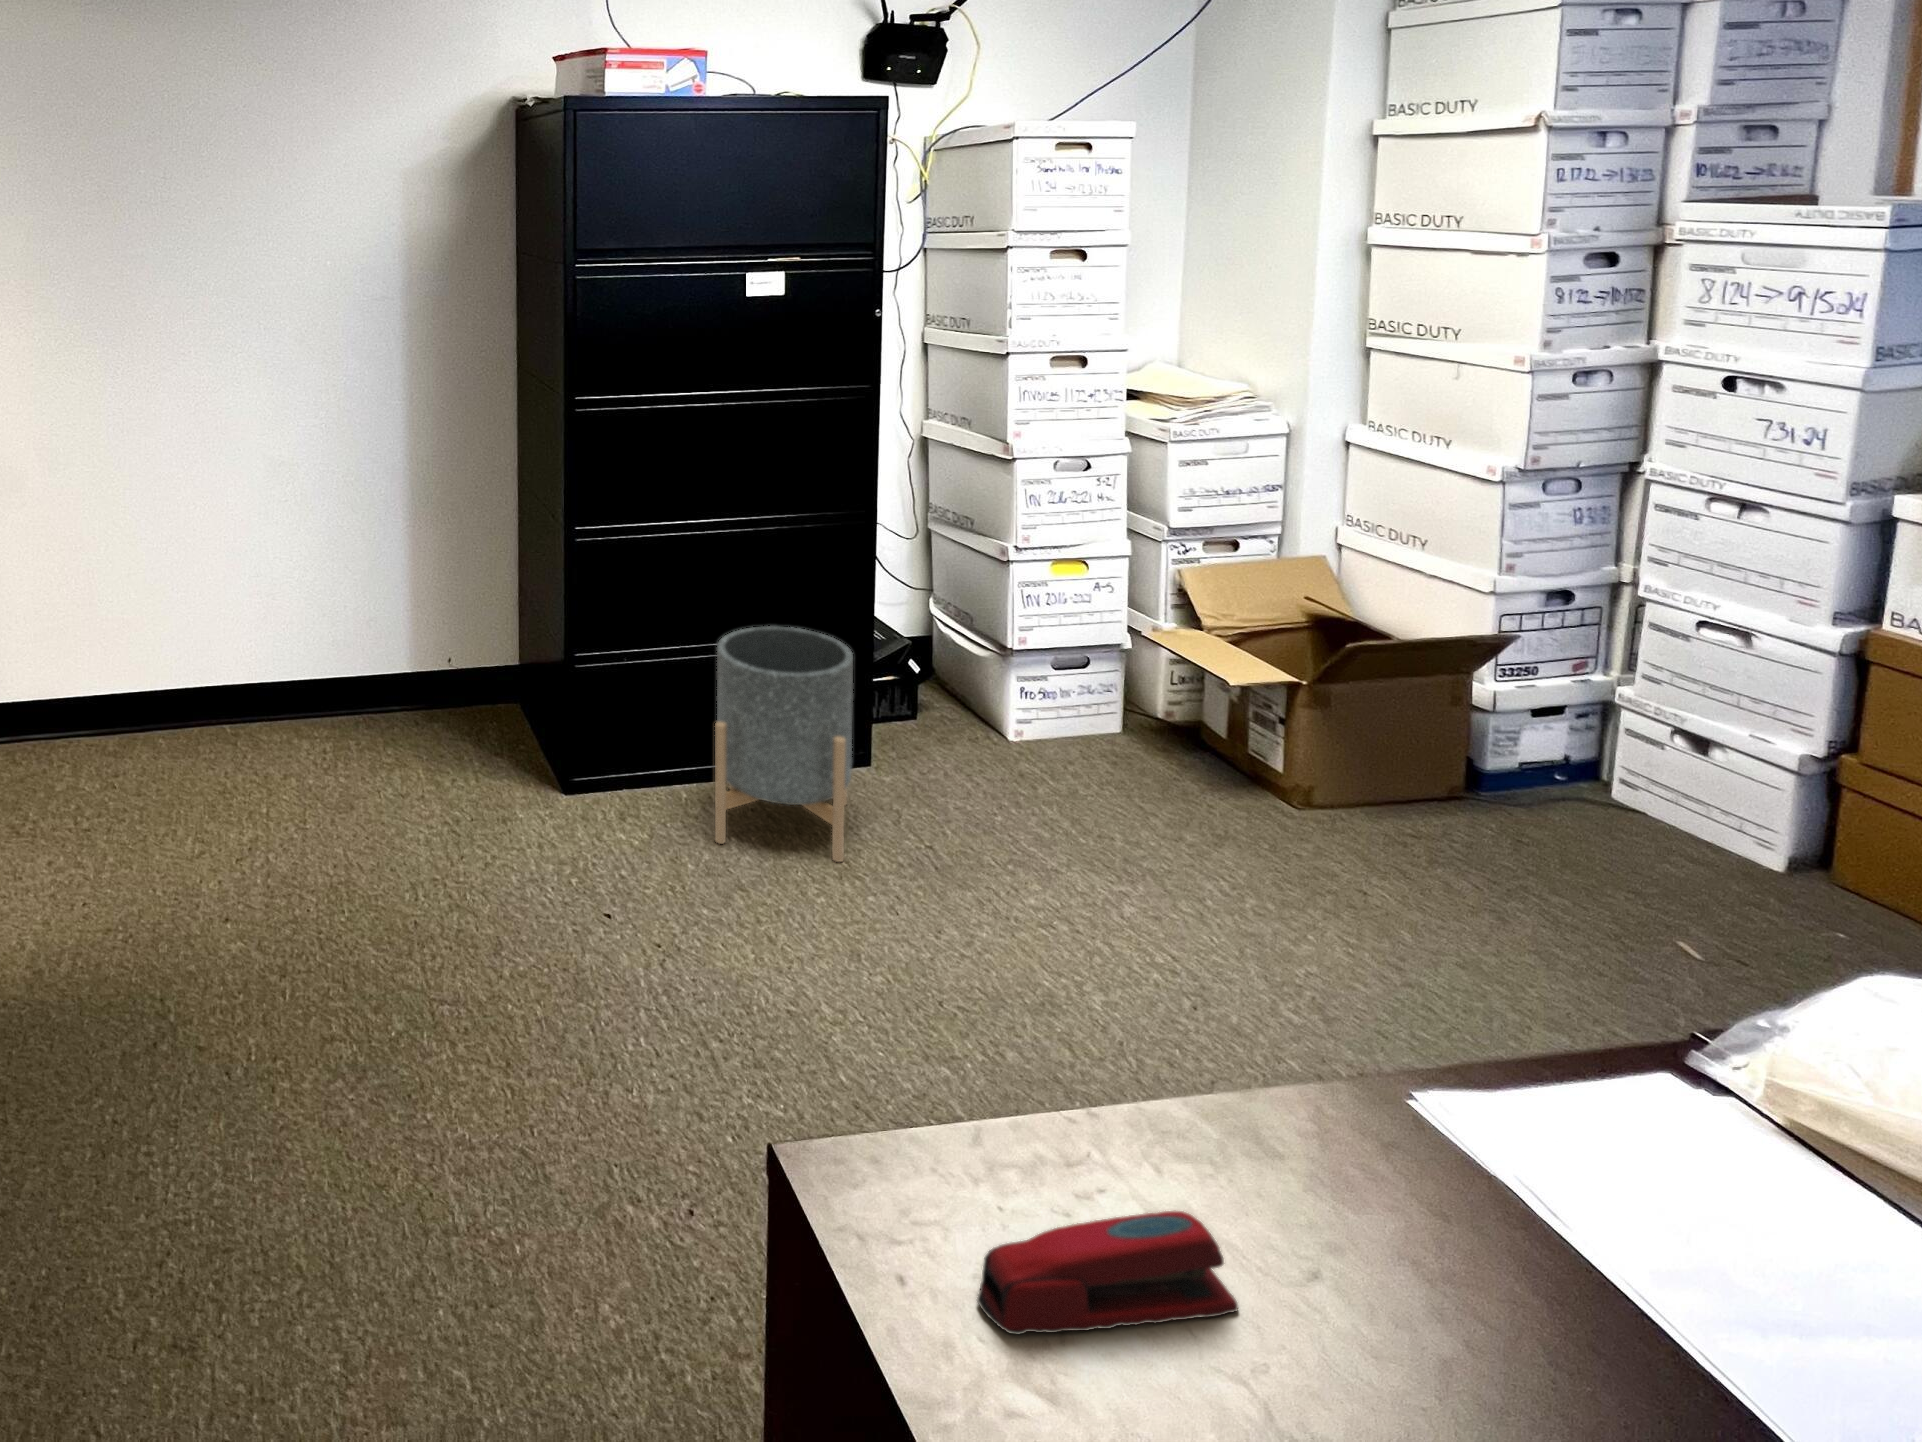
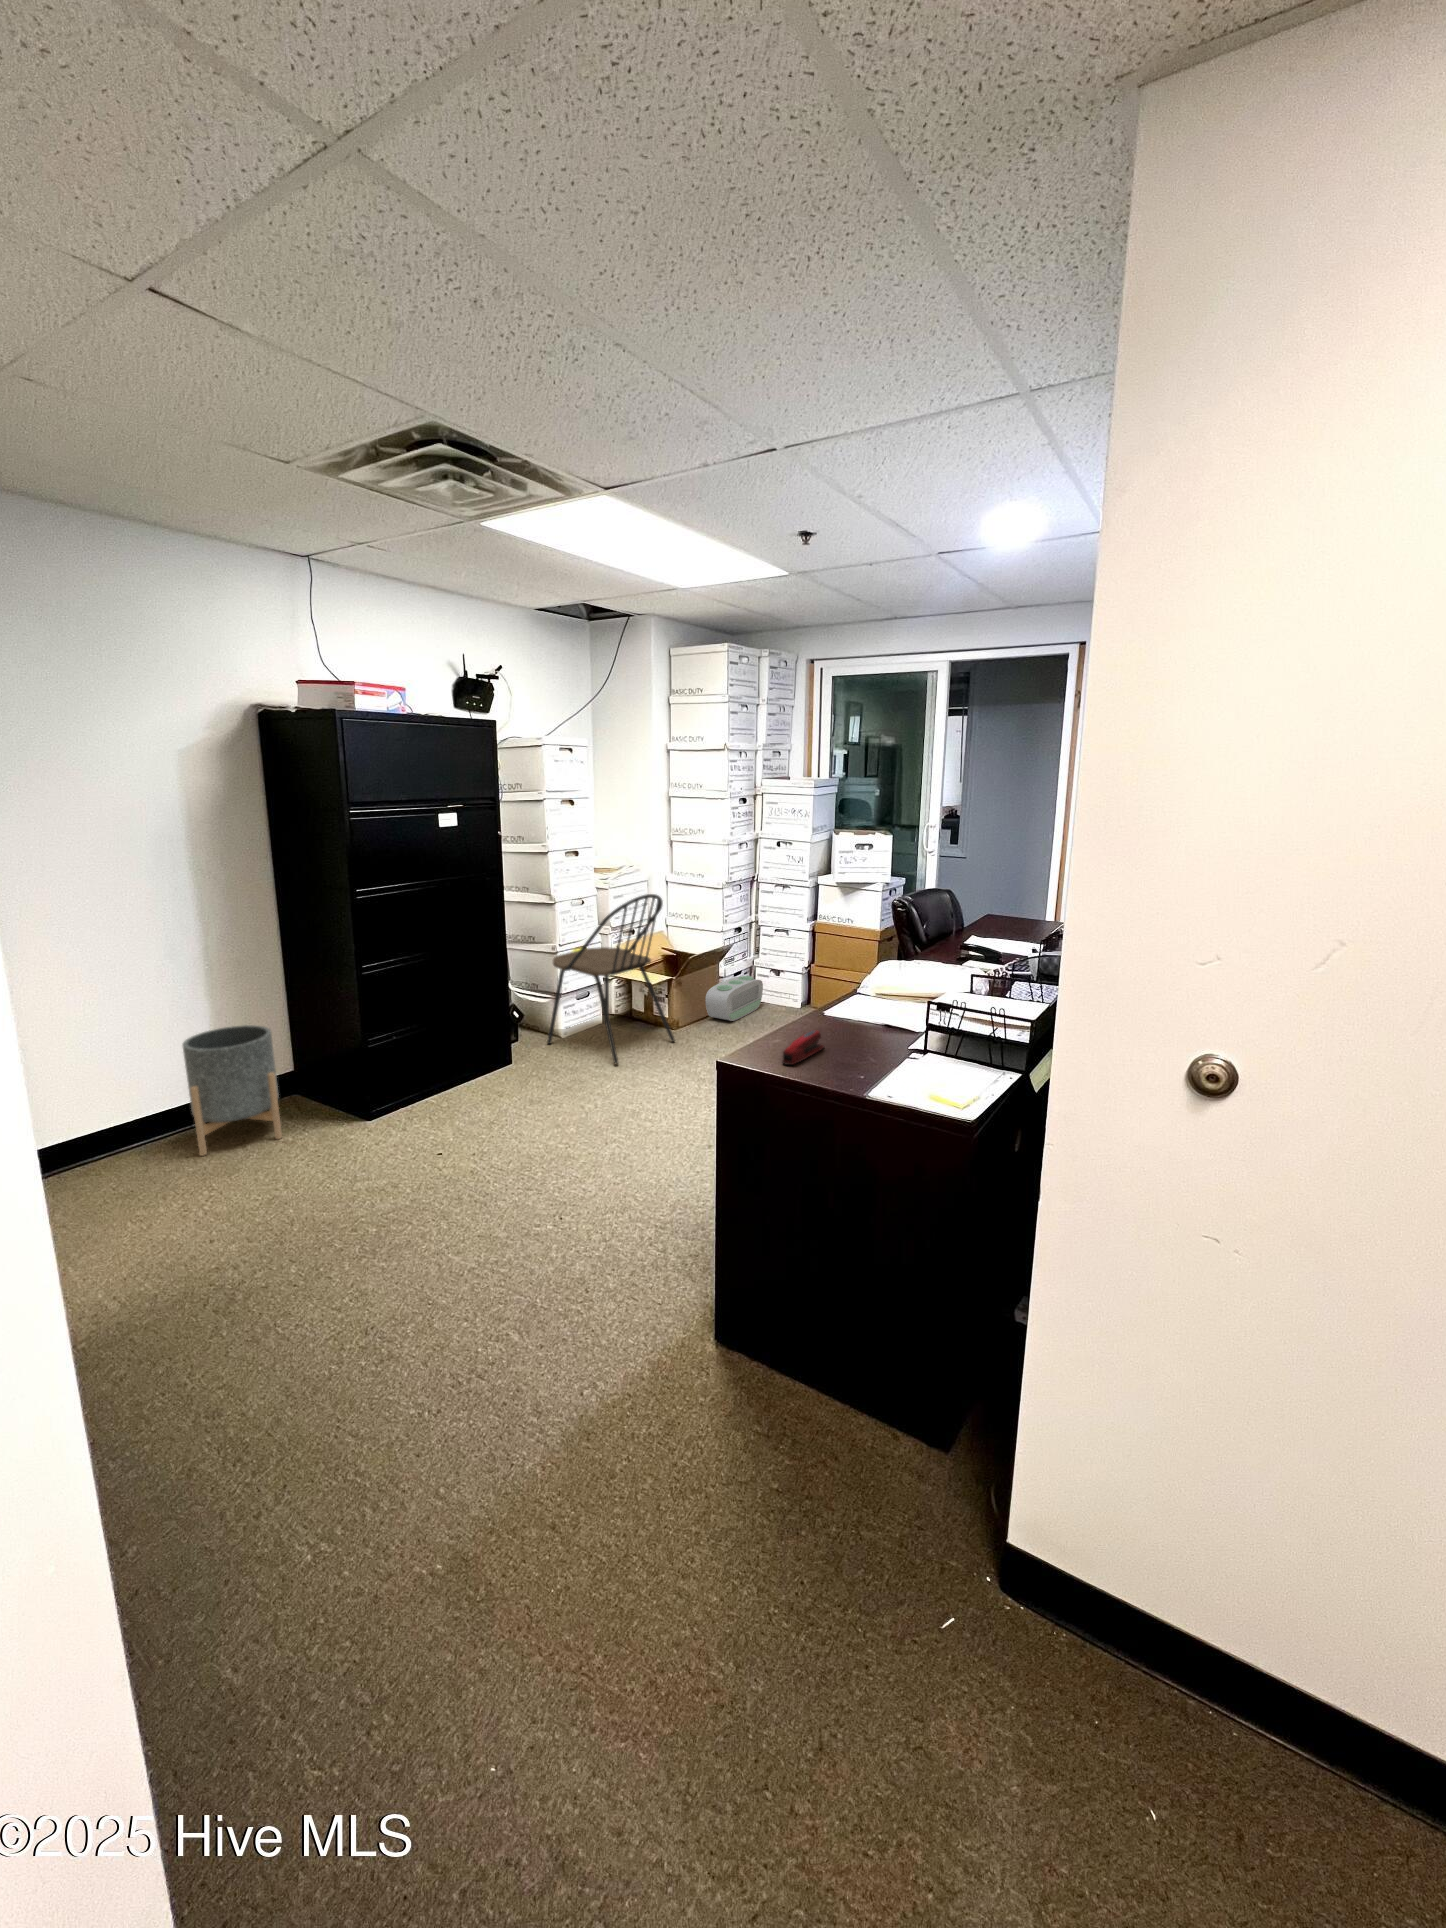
chair: none [967,476,1277,851] -> present [547,894,675,1064]
planter: present [715,626,853,862] -> present [183,1025,282,1156]
air purifier: none [1405,720,1630,839] -> present [705,976,763,1021]

